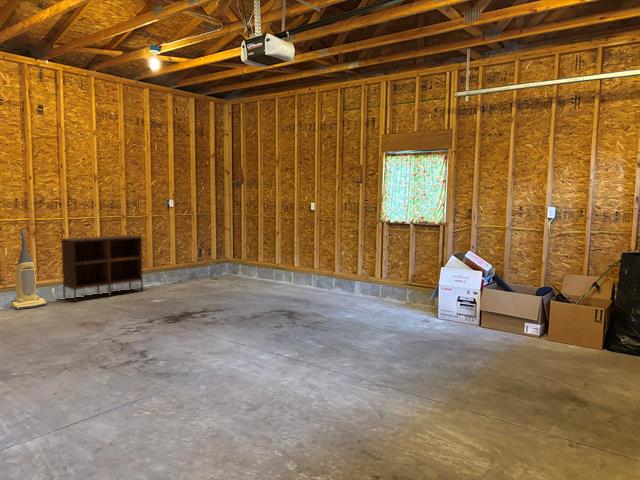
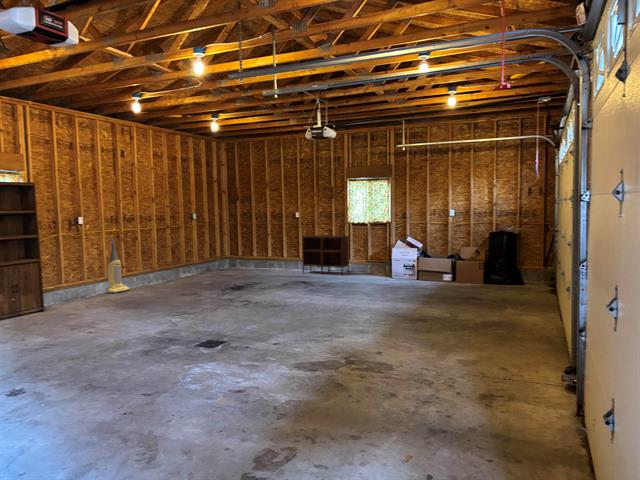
shelving unit: present [61,235,143,302] -> present [302,235,349,275]

